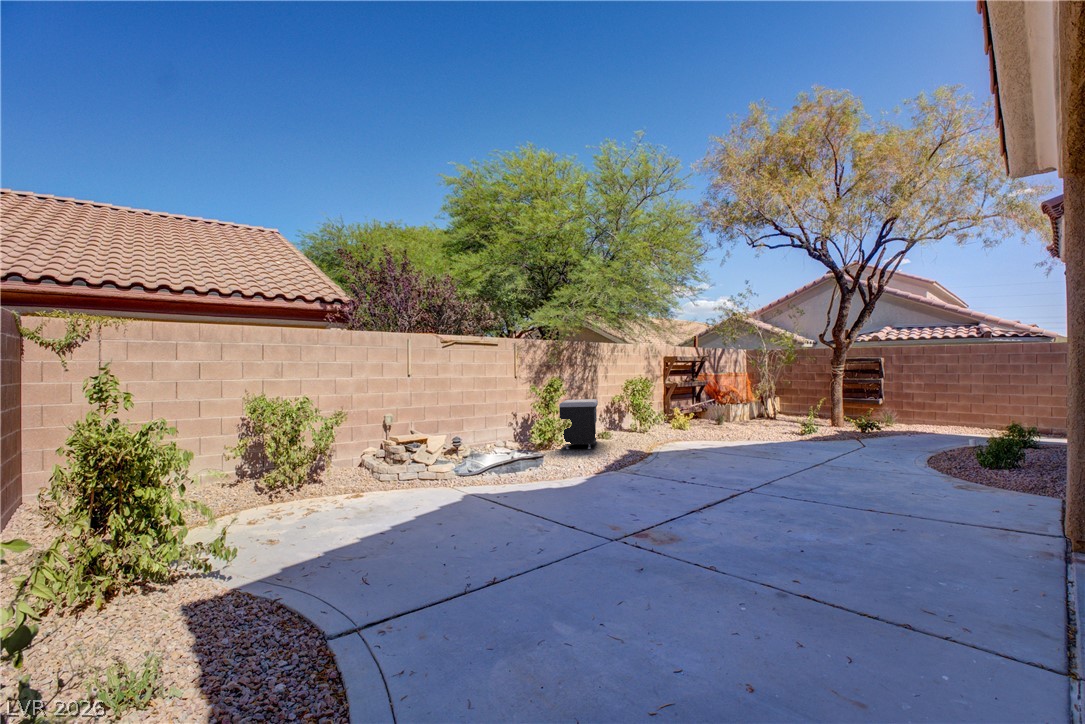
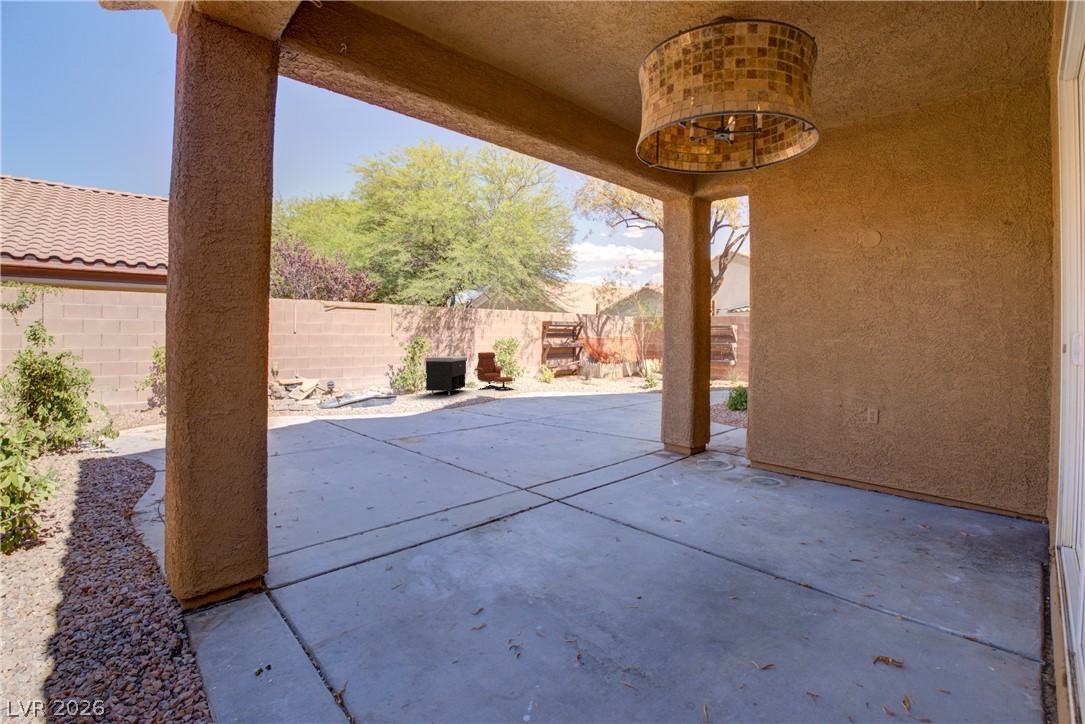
lounge chair: none [602,393,653,440] -> present [475,352,513,390]

